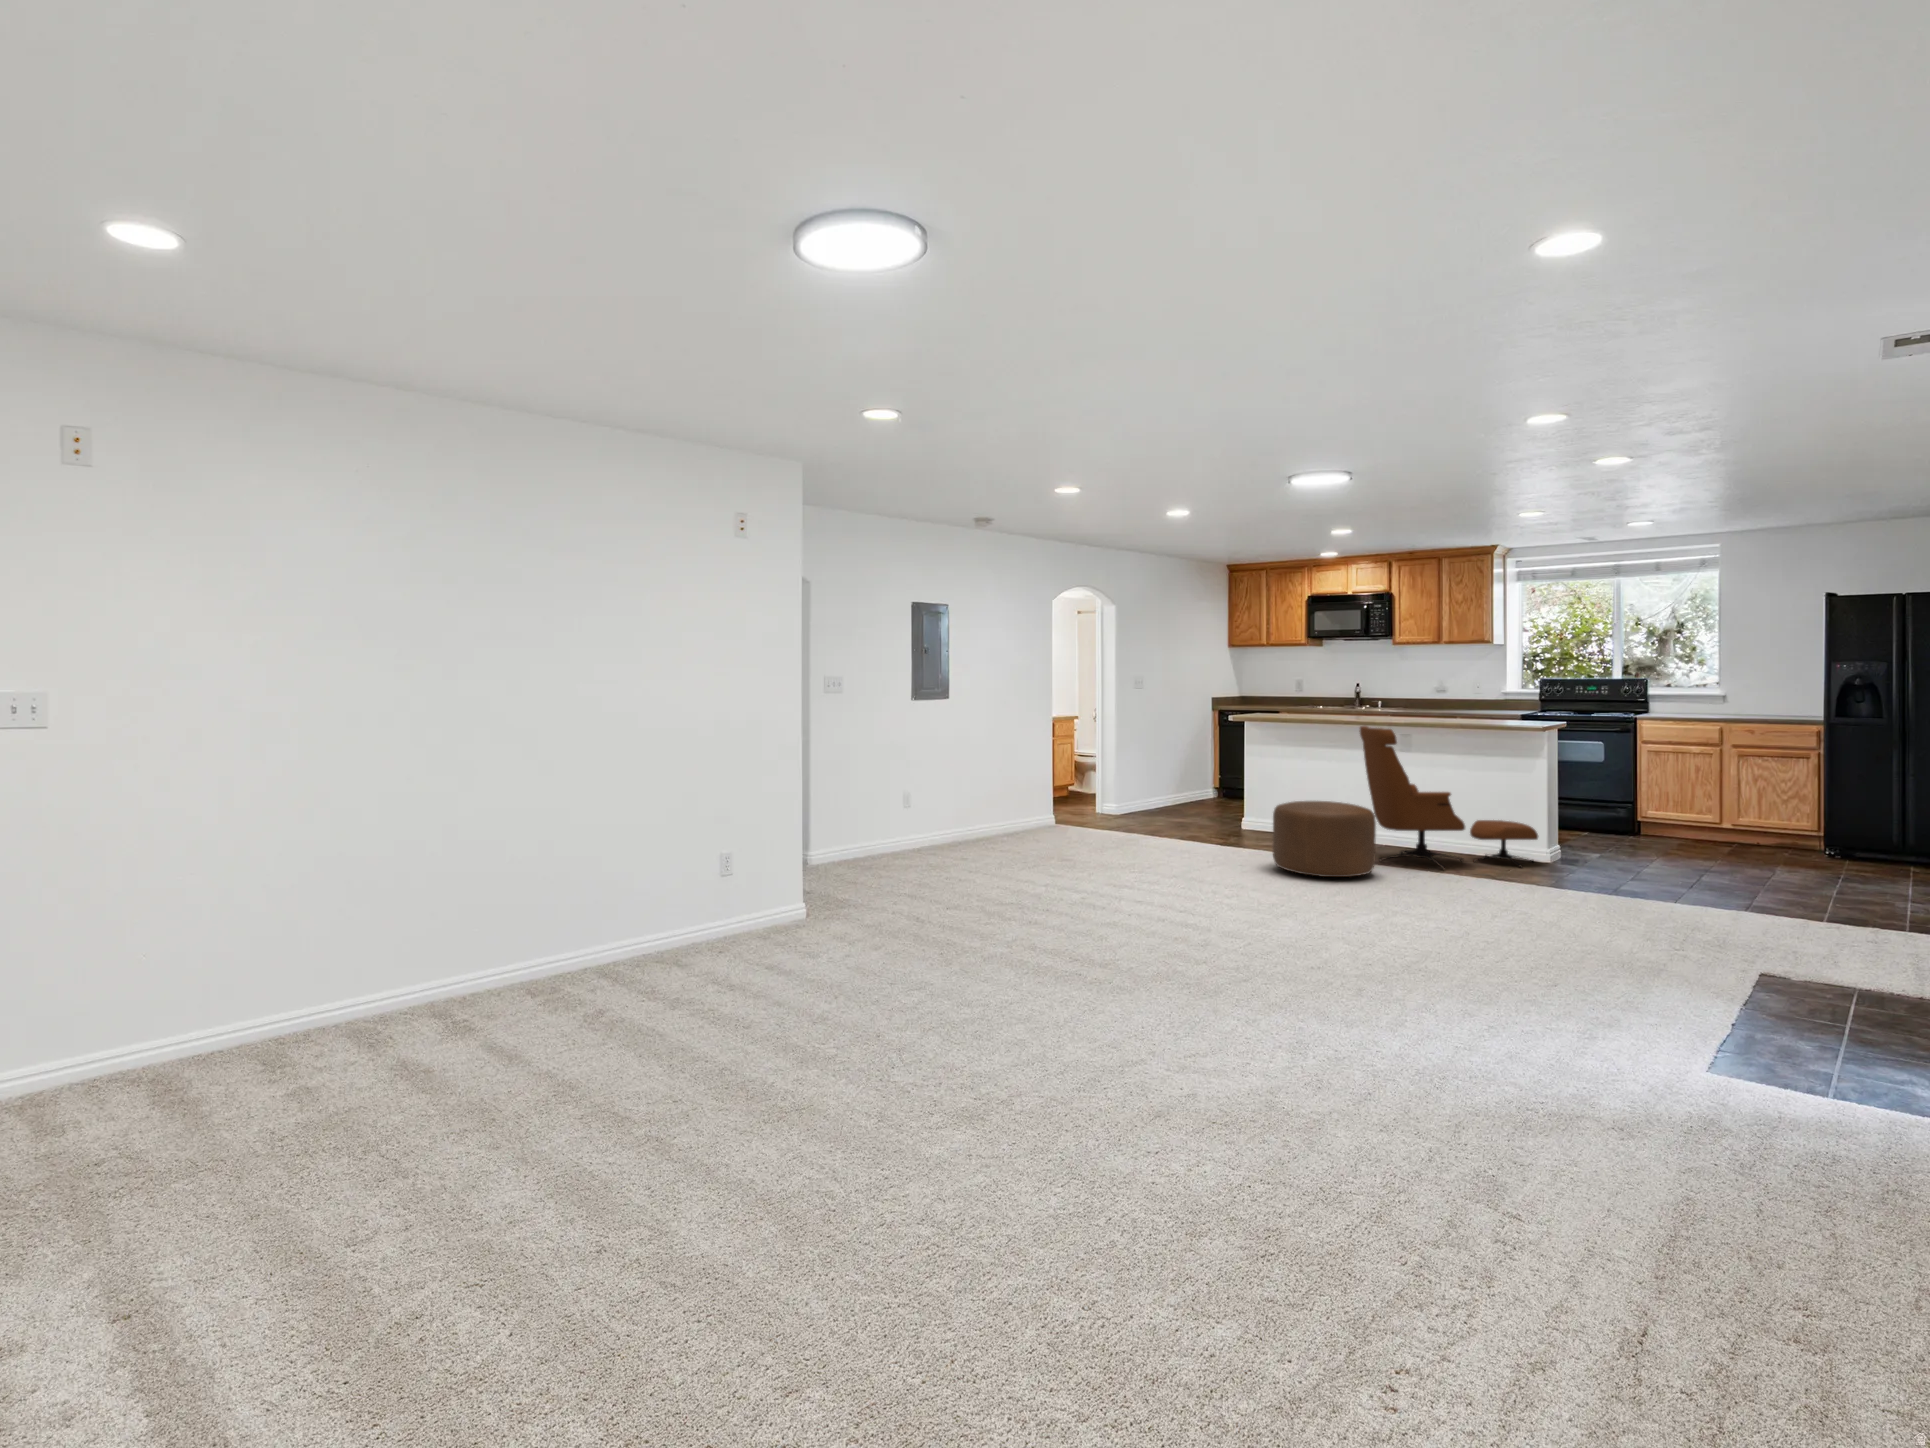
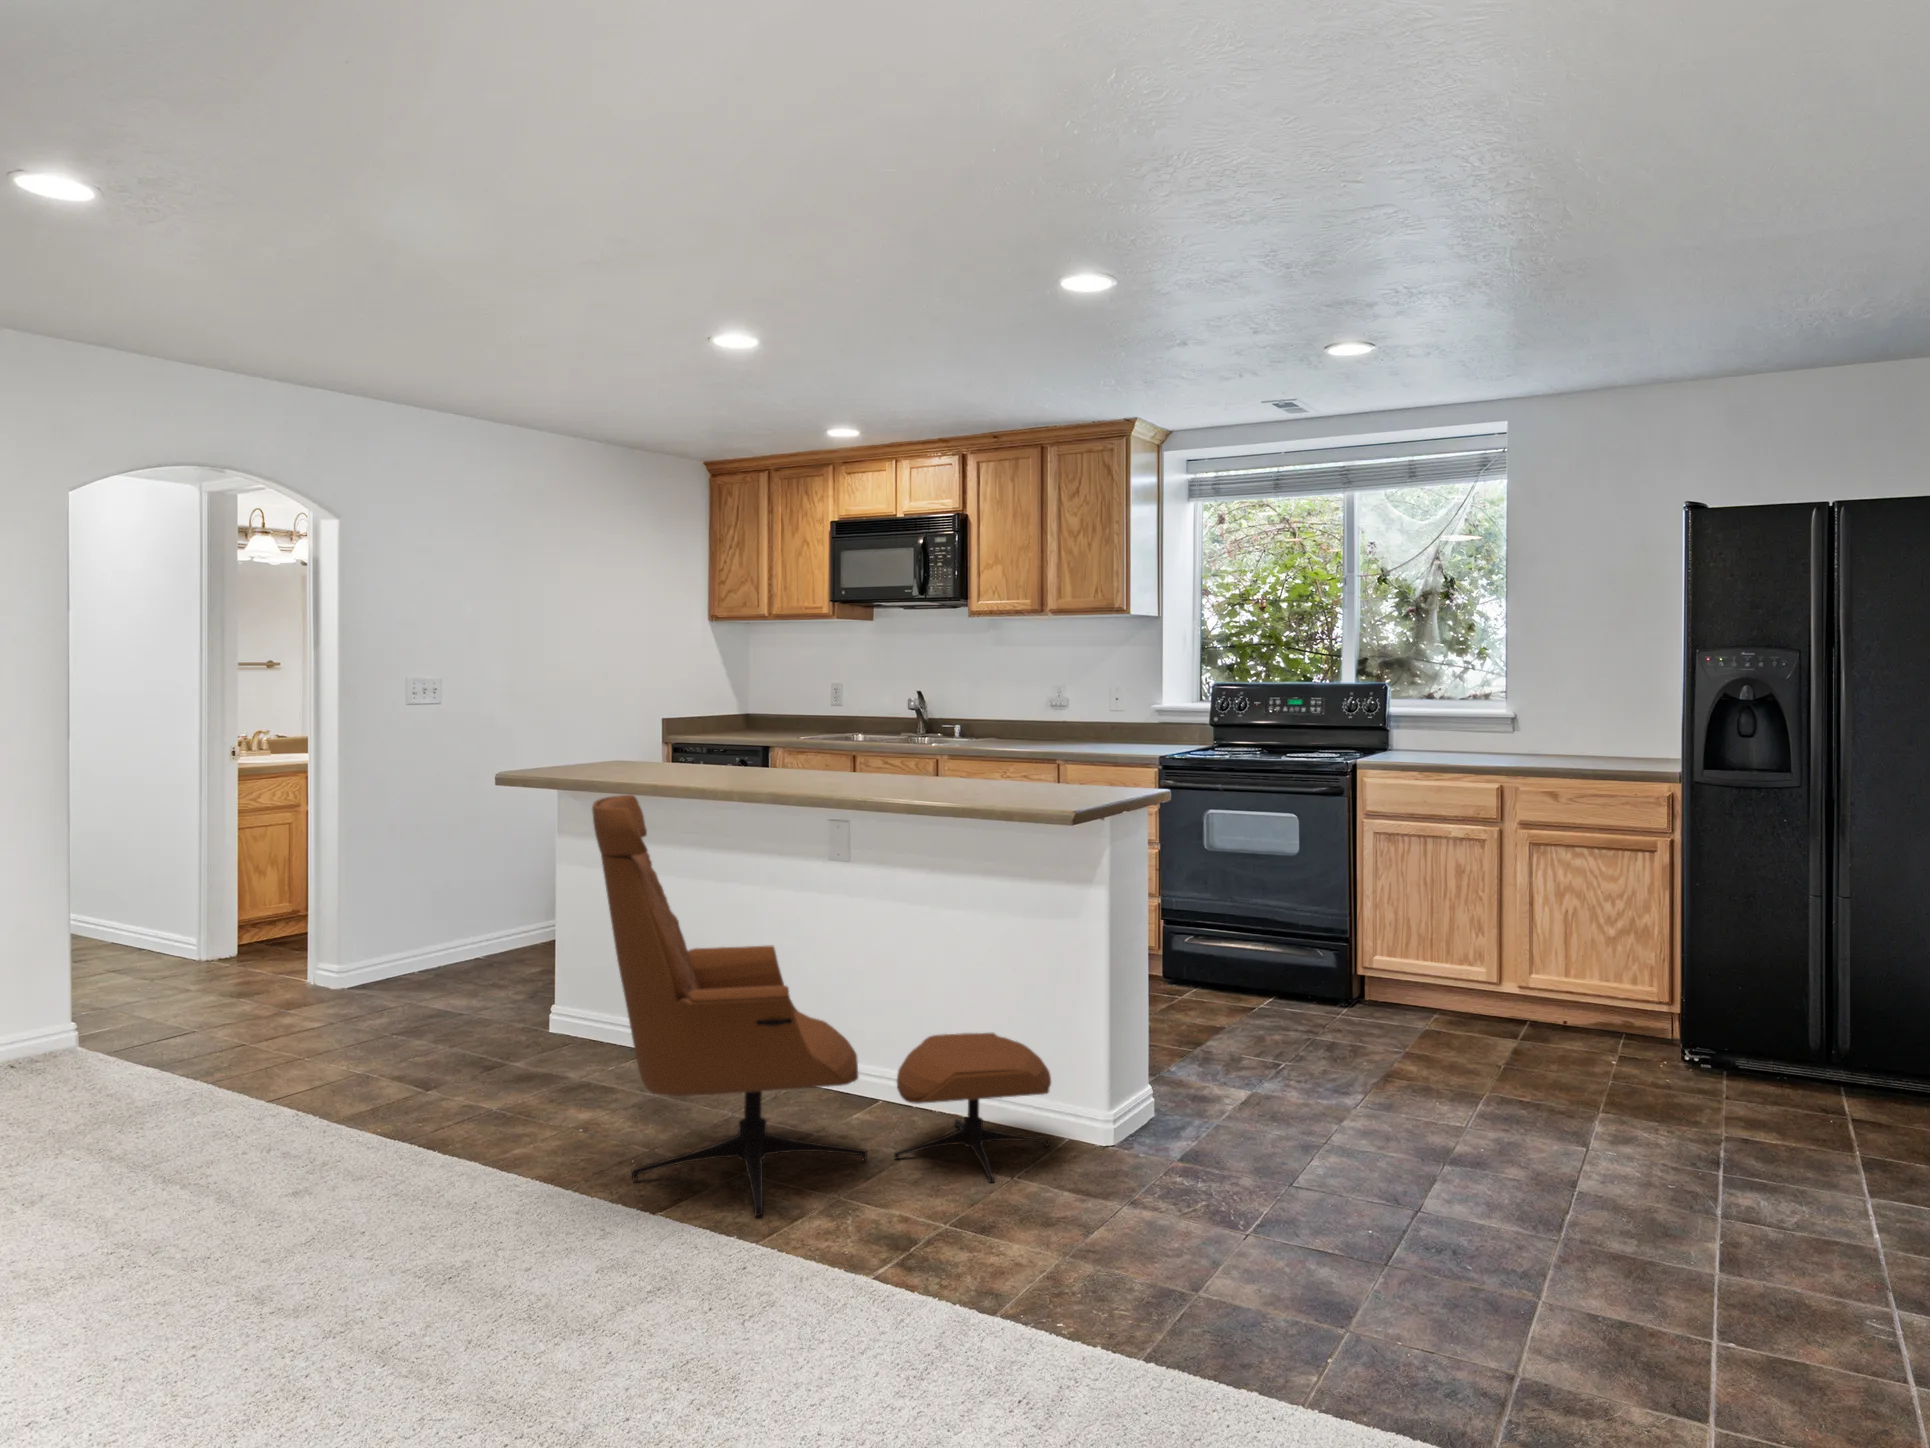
ottoman: present [1273,801,1376,877] -> none [189,1025,526,1314]

